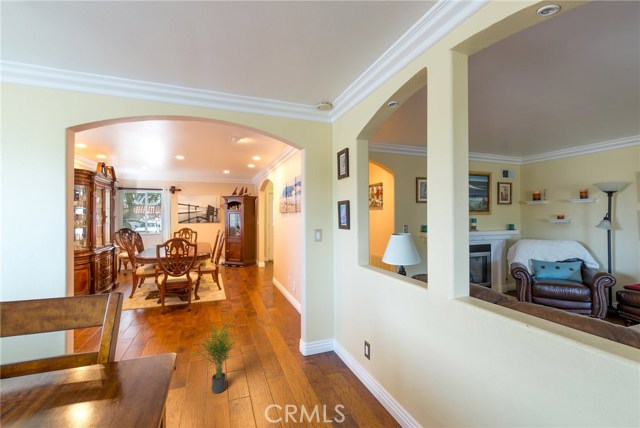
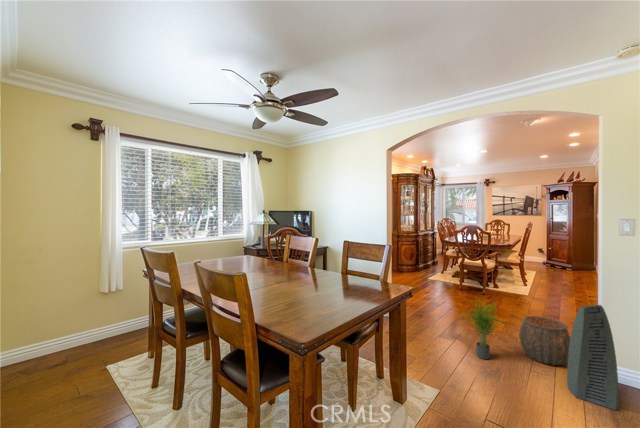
air purifier: none [287,298,320,384] -> present [567,305,619,410]
woven basket: none [244,320,283,365] -> present [519,316,570,365]

